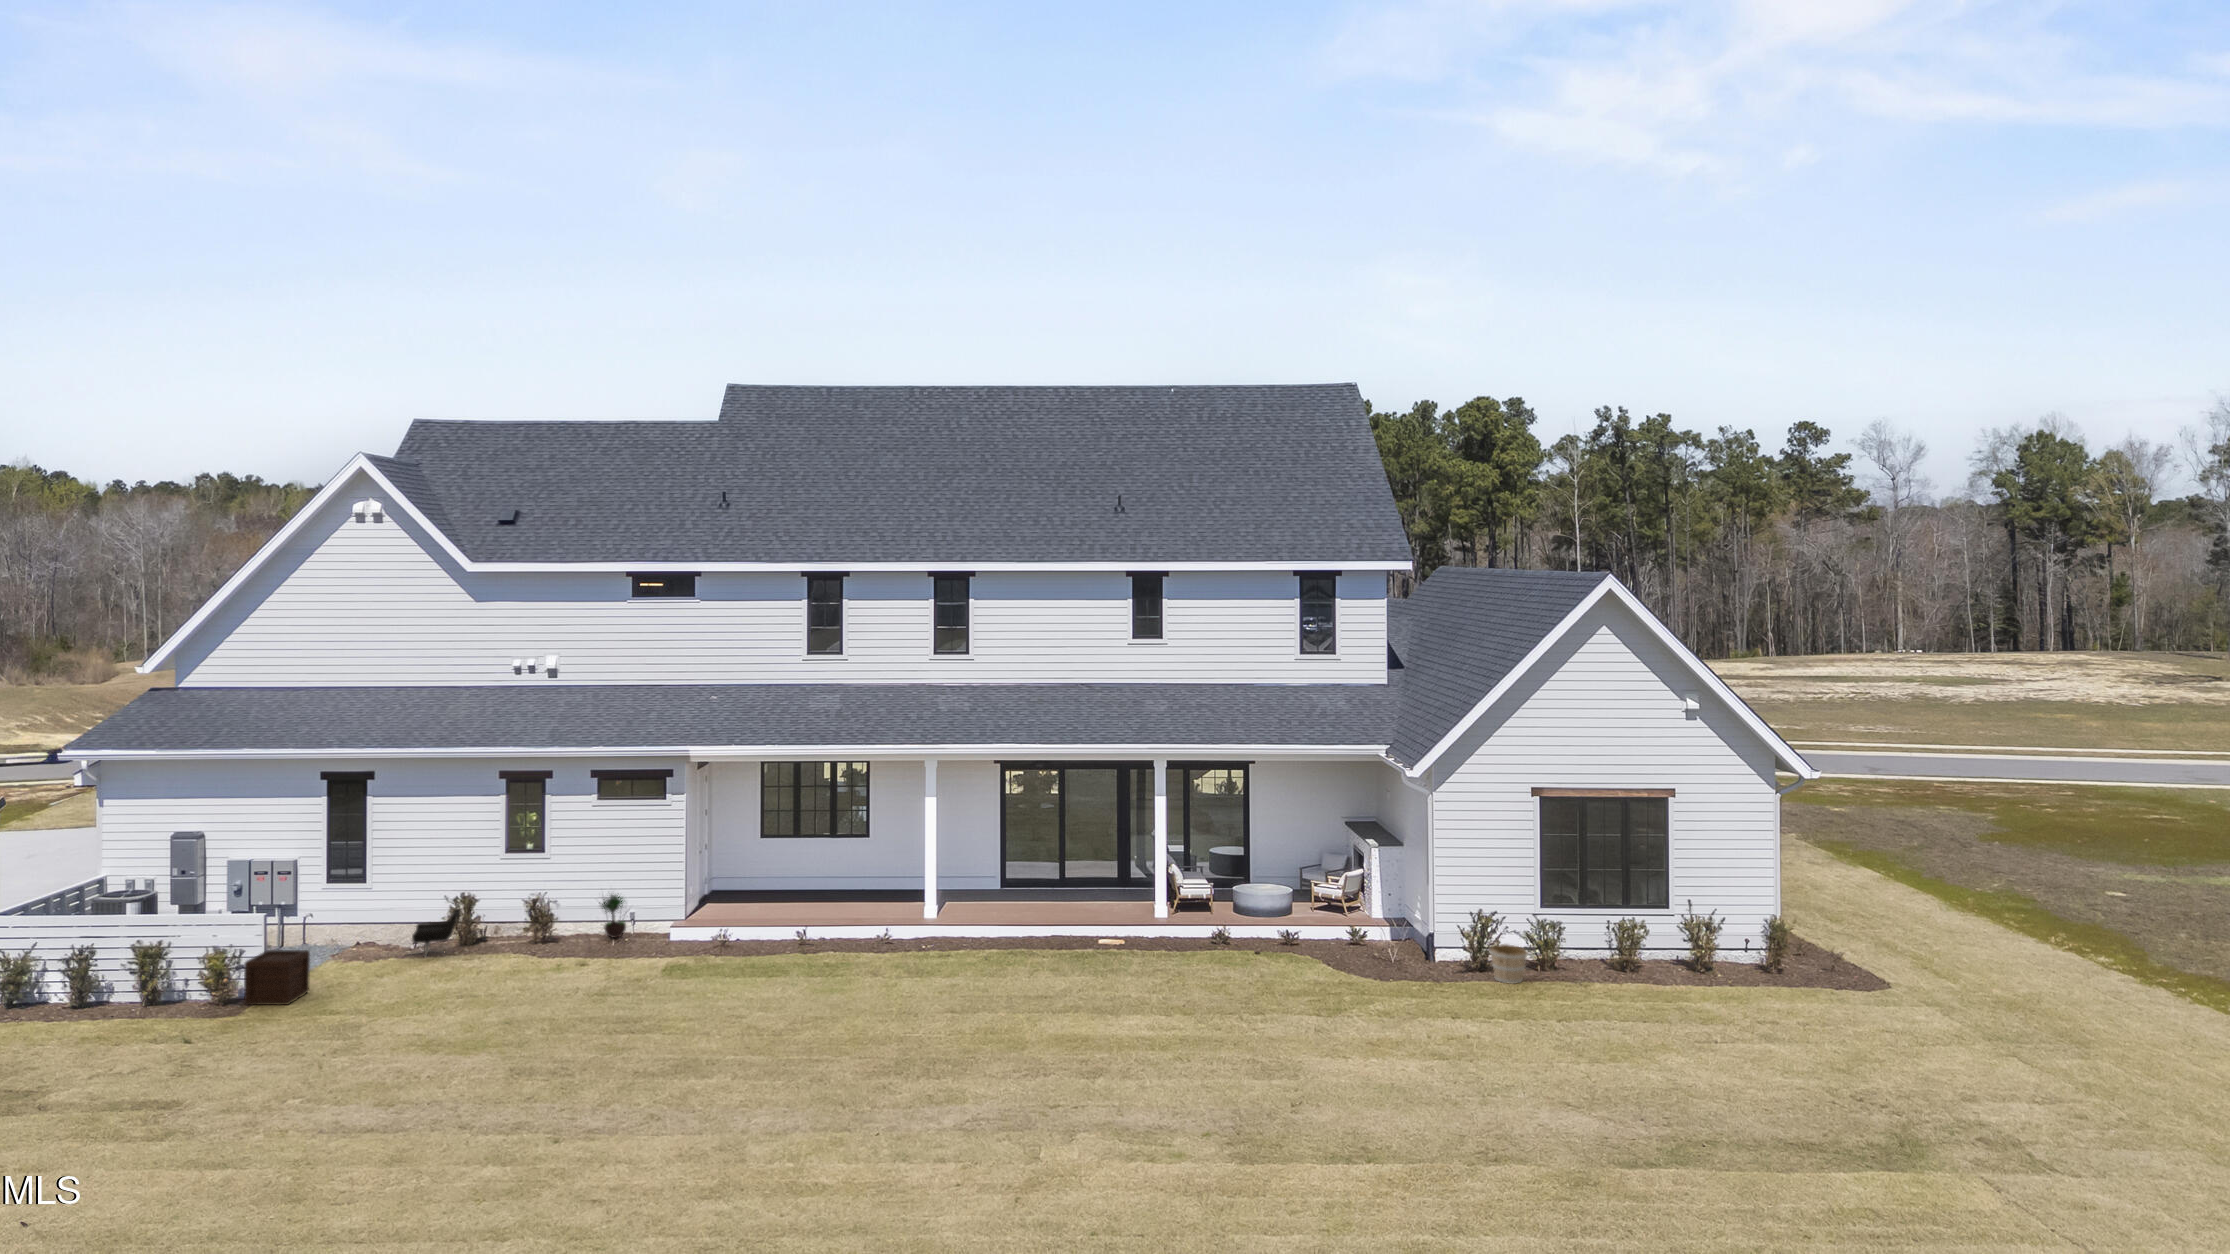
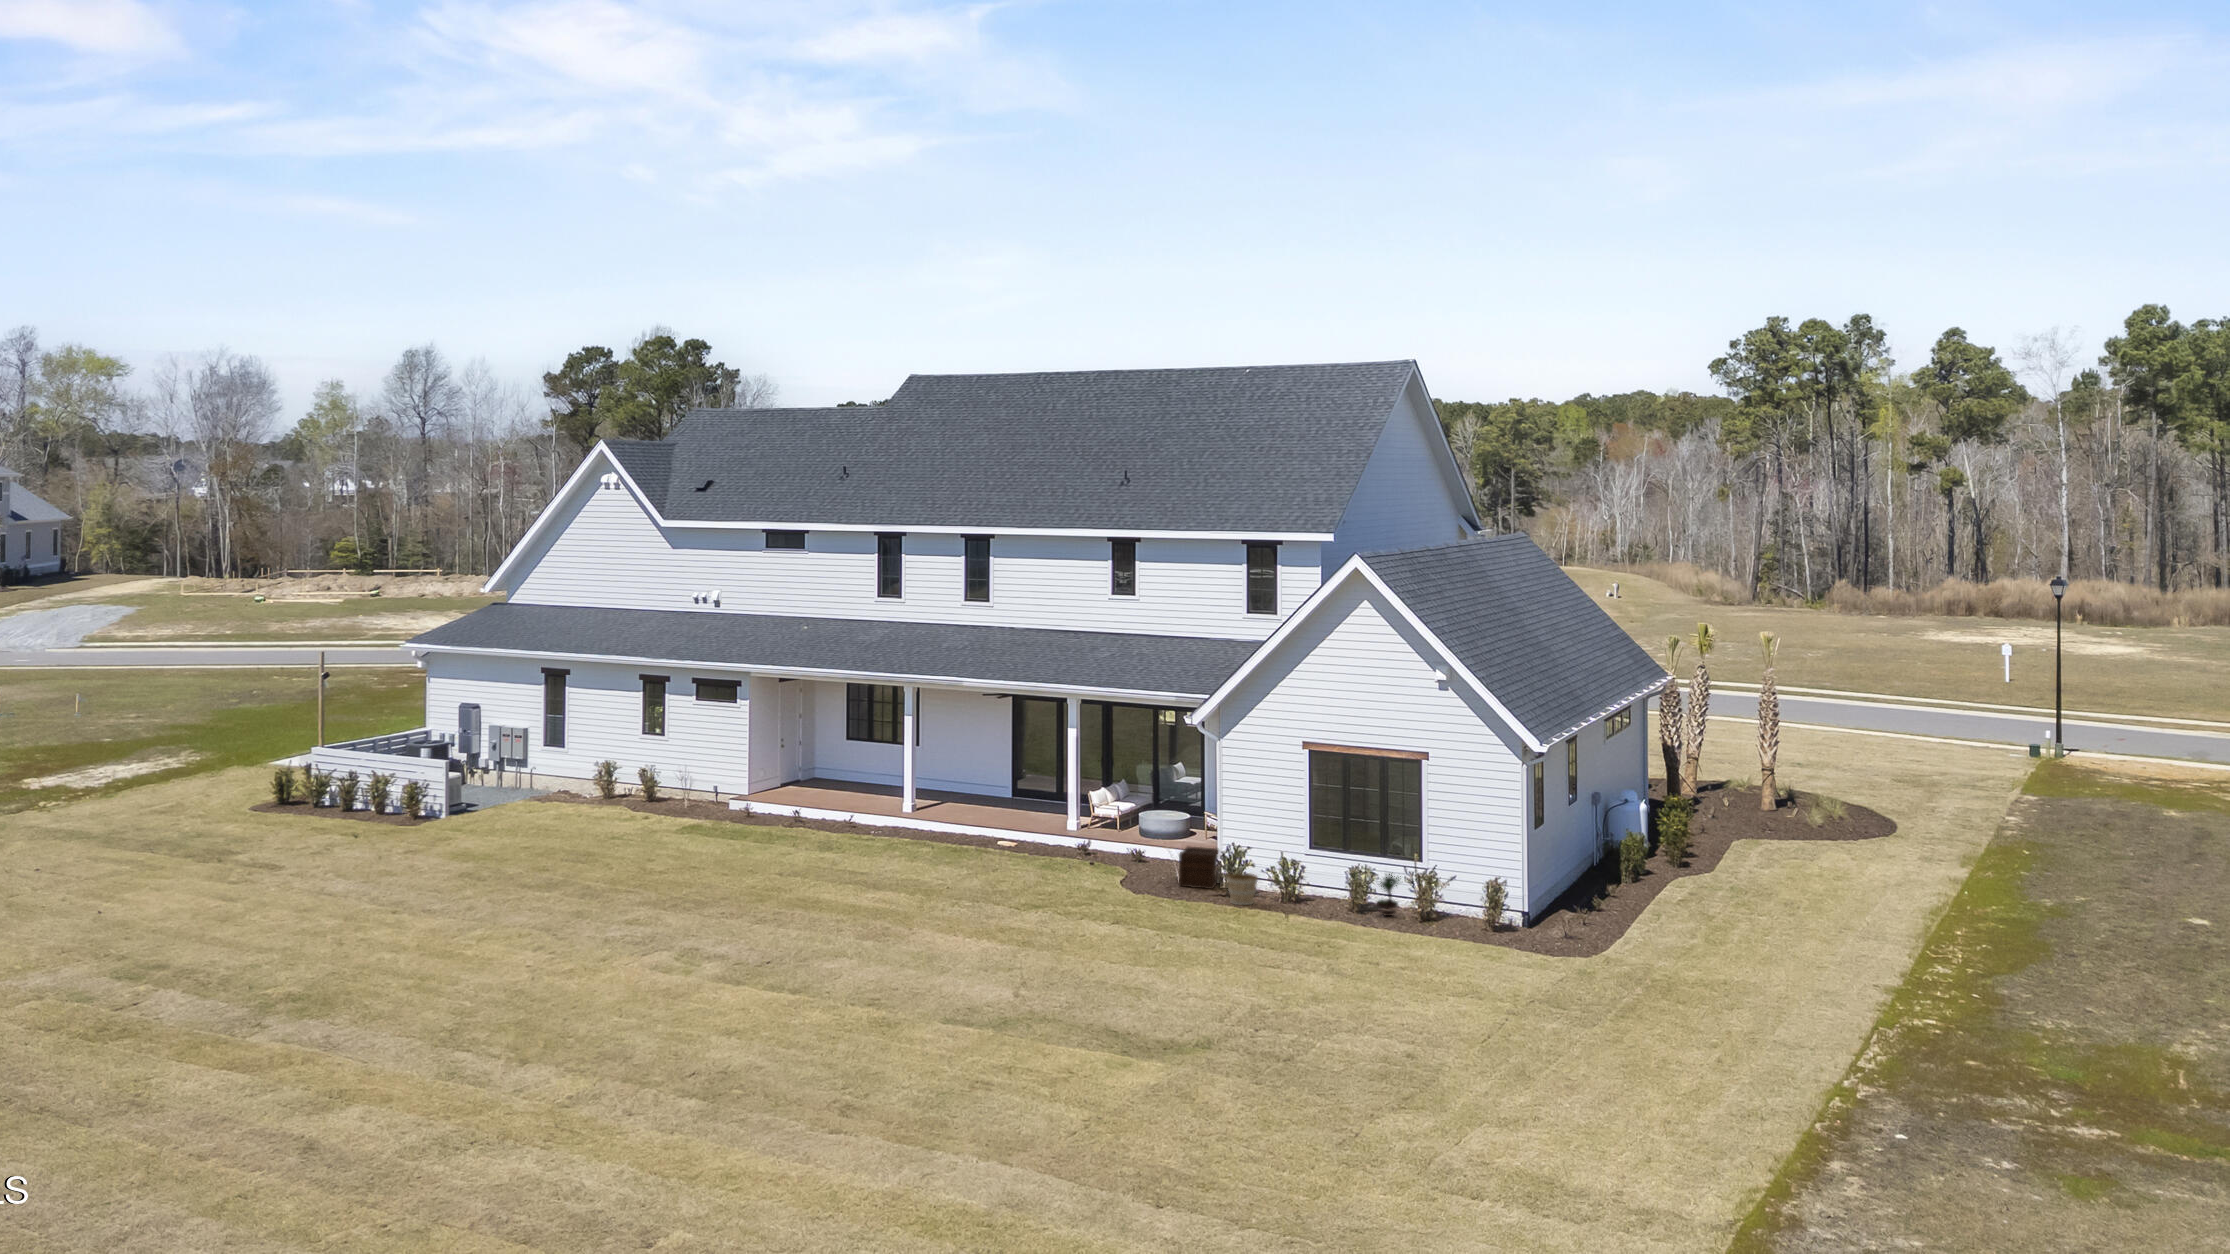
potted tree: present [602,895,626,938] -> present [1377,873,1401,916]
lounge chair: present [412,909,460,957] -> none [567,769,604,799]
wooden crate: present [244,950,310,1005] -> present [1179,847,1219,889]

